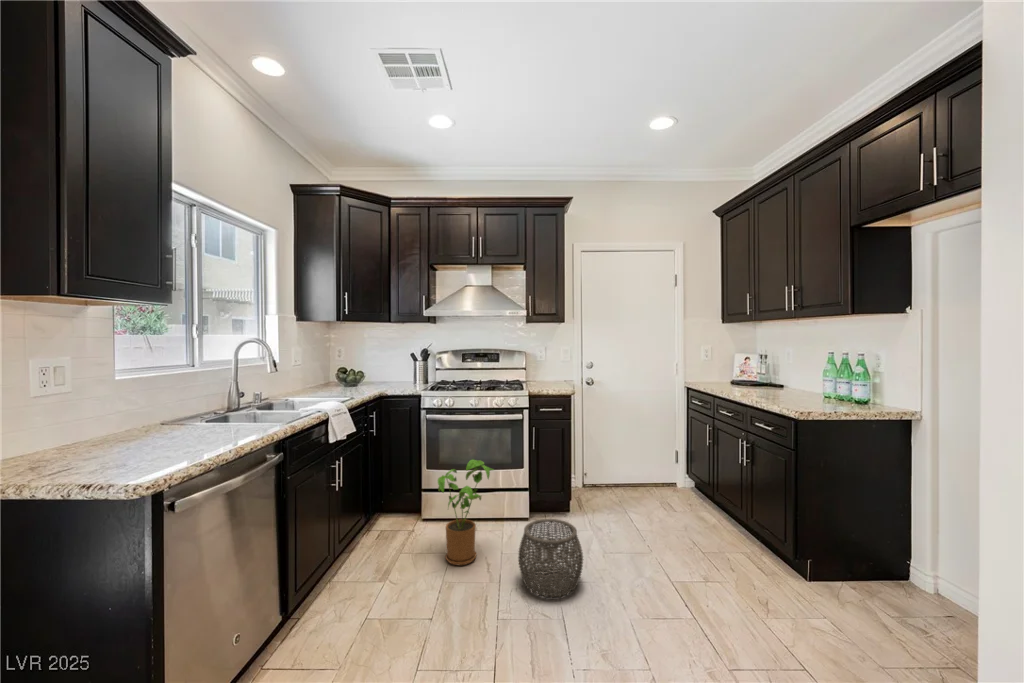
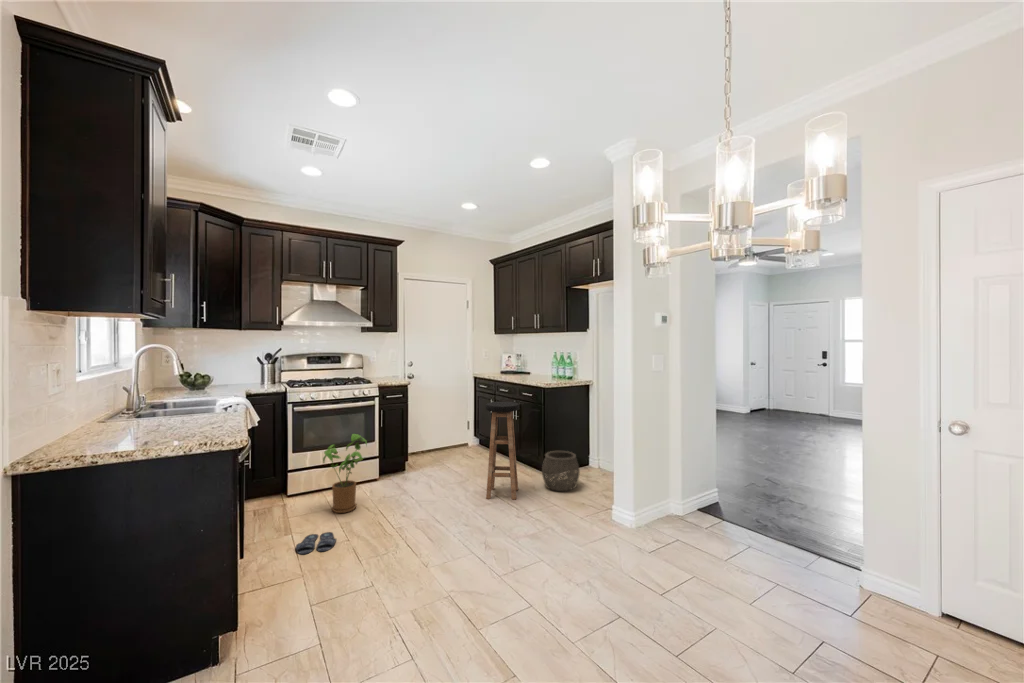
bar stool: none [662,437,730,624] -> present [486,402,519,500]
woven basket: present [518,519,583,597] -> present [542,451,579,491]
slippers: none [362,591,421,630] -> present [296,532,336,555]

